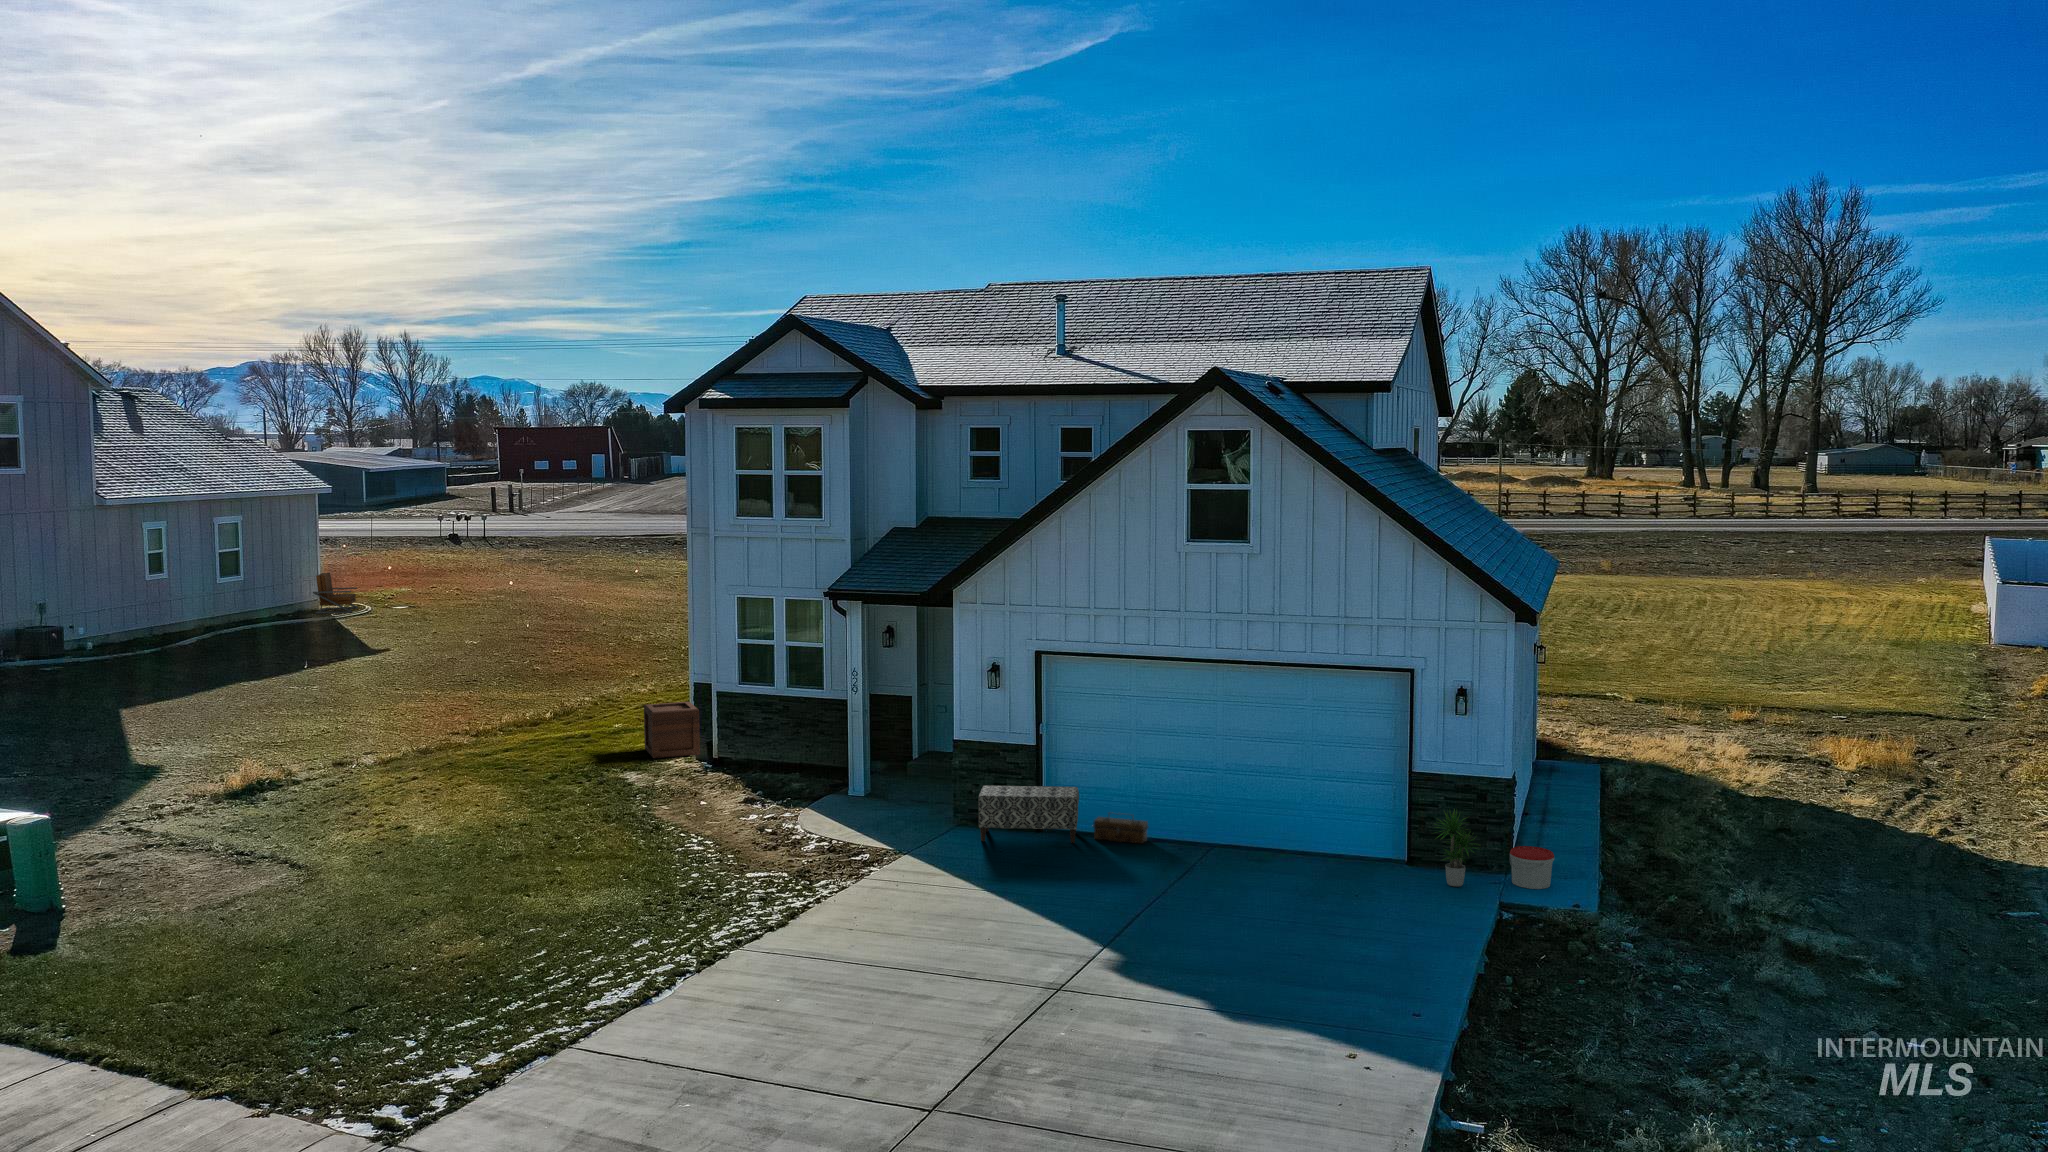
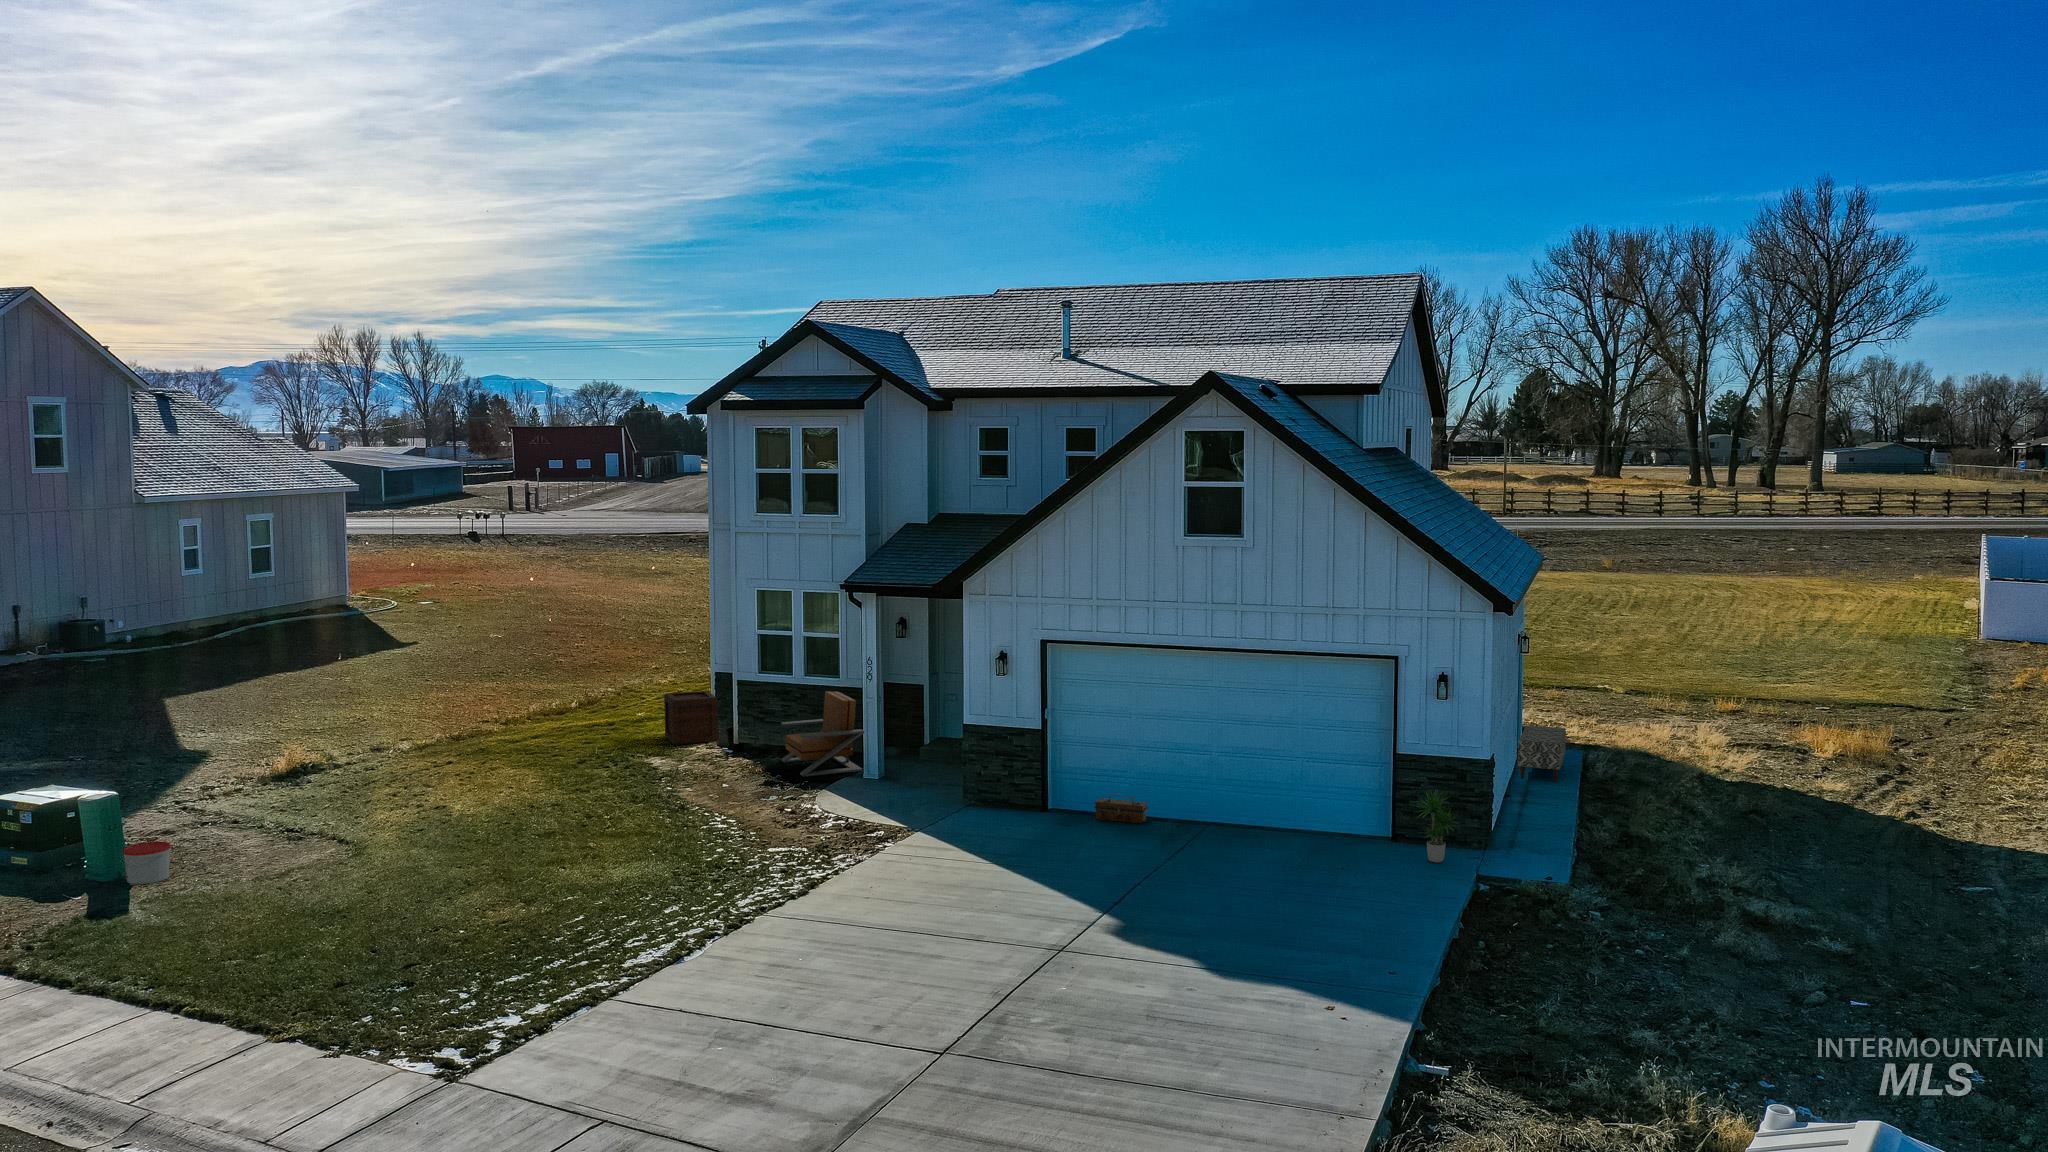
lounge chair: present [313,572,358,614] -> present [781,691,864,776]
bench: present [978,785,1079,843] -> present [1518,725,1566,782]
bucket: present [1510,846,1554,889] -> present [124,842,171,884]

